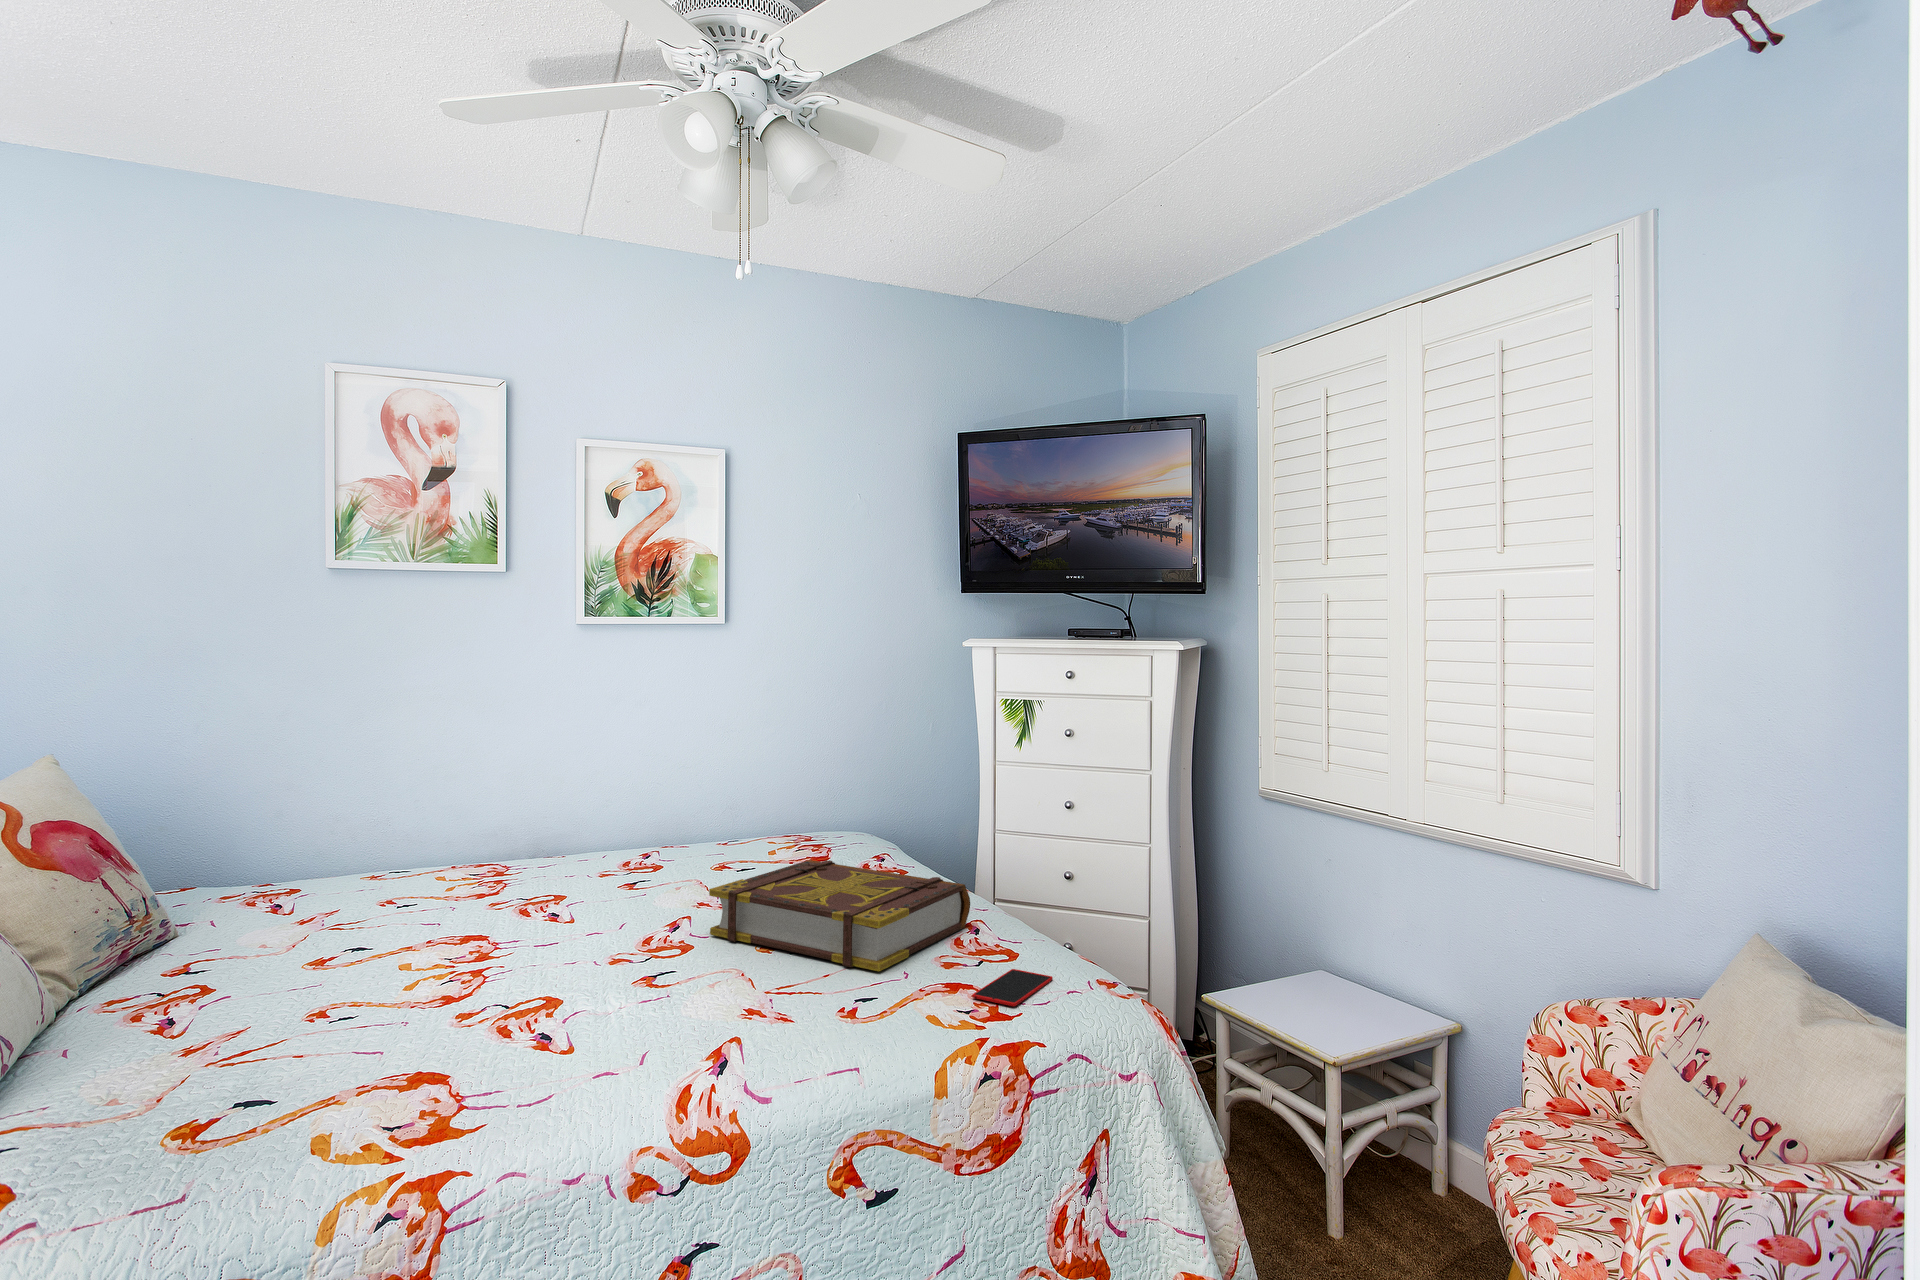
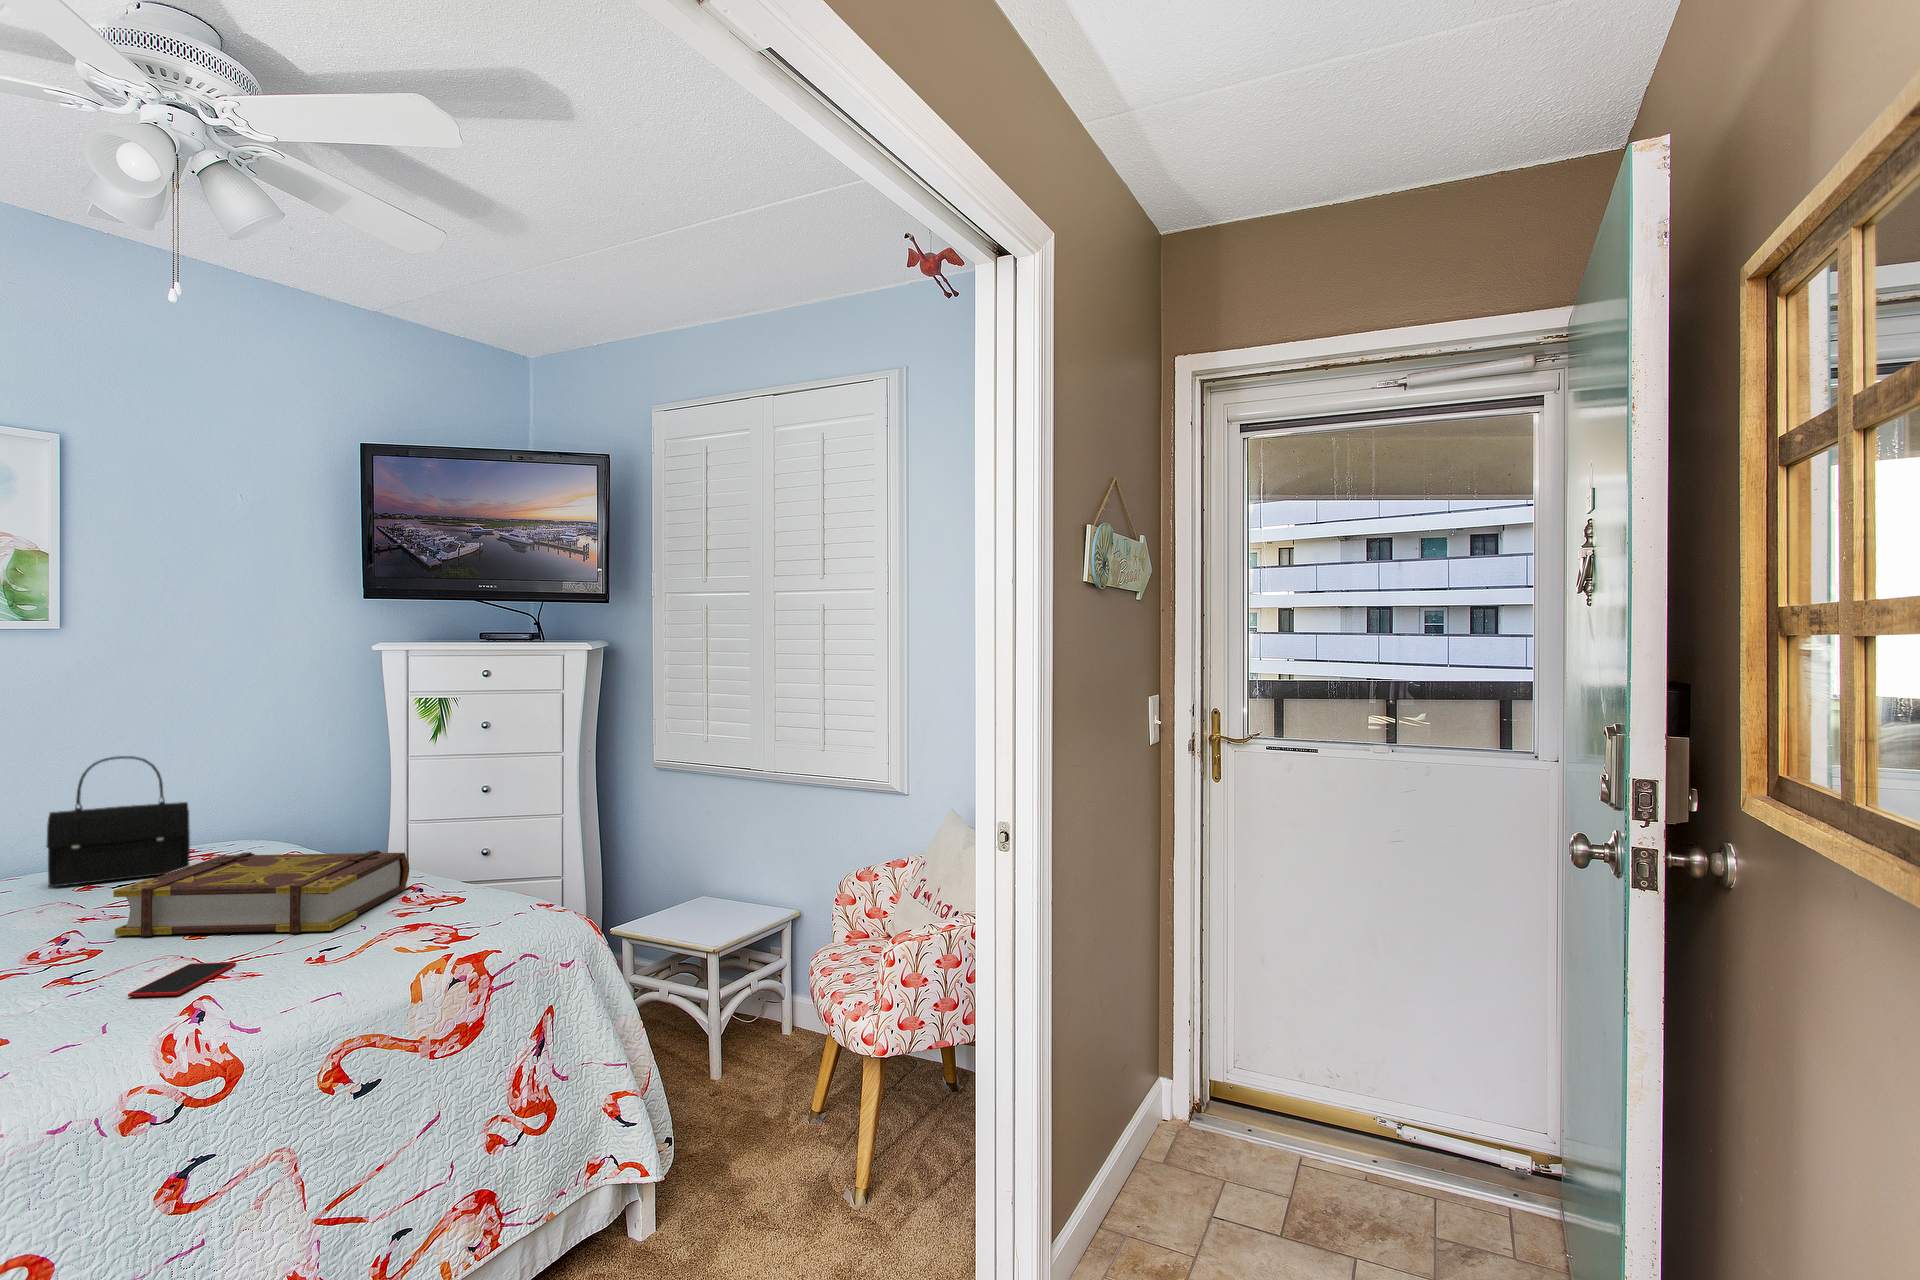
handbag: none [692,749,797,868] -> present [47,756,190,887]
smartphone: present [972,969,1053,1006] -> present [128,962,236,997]

